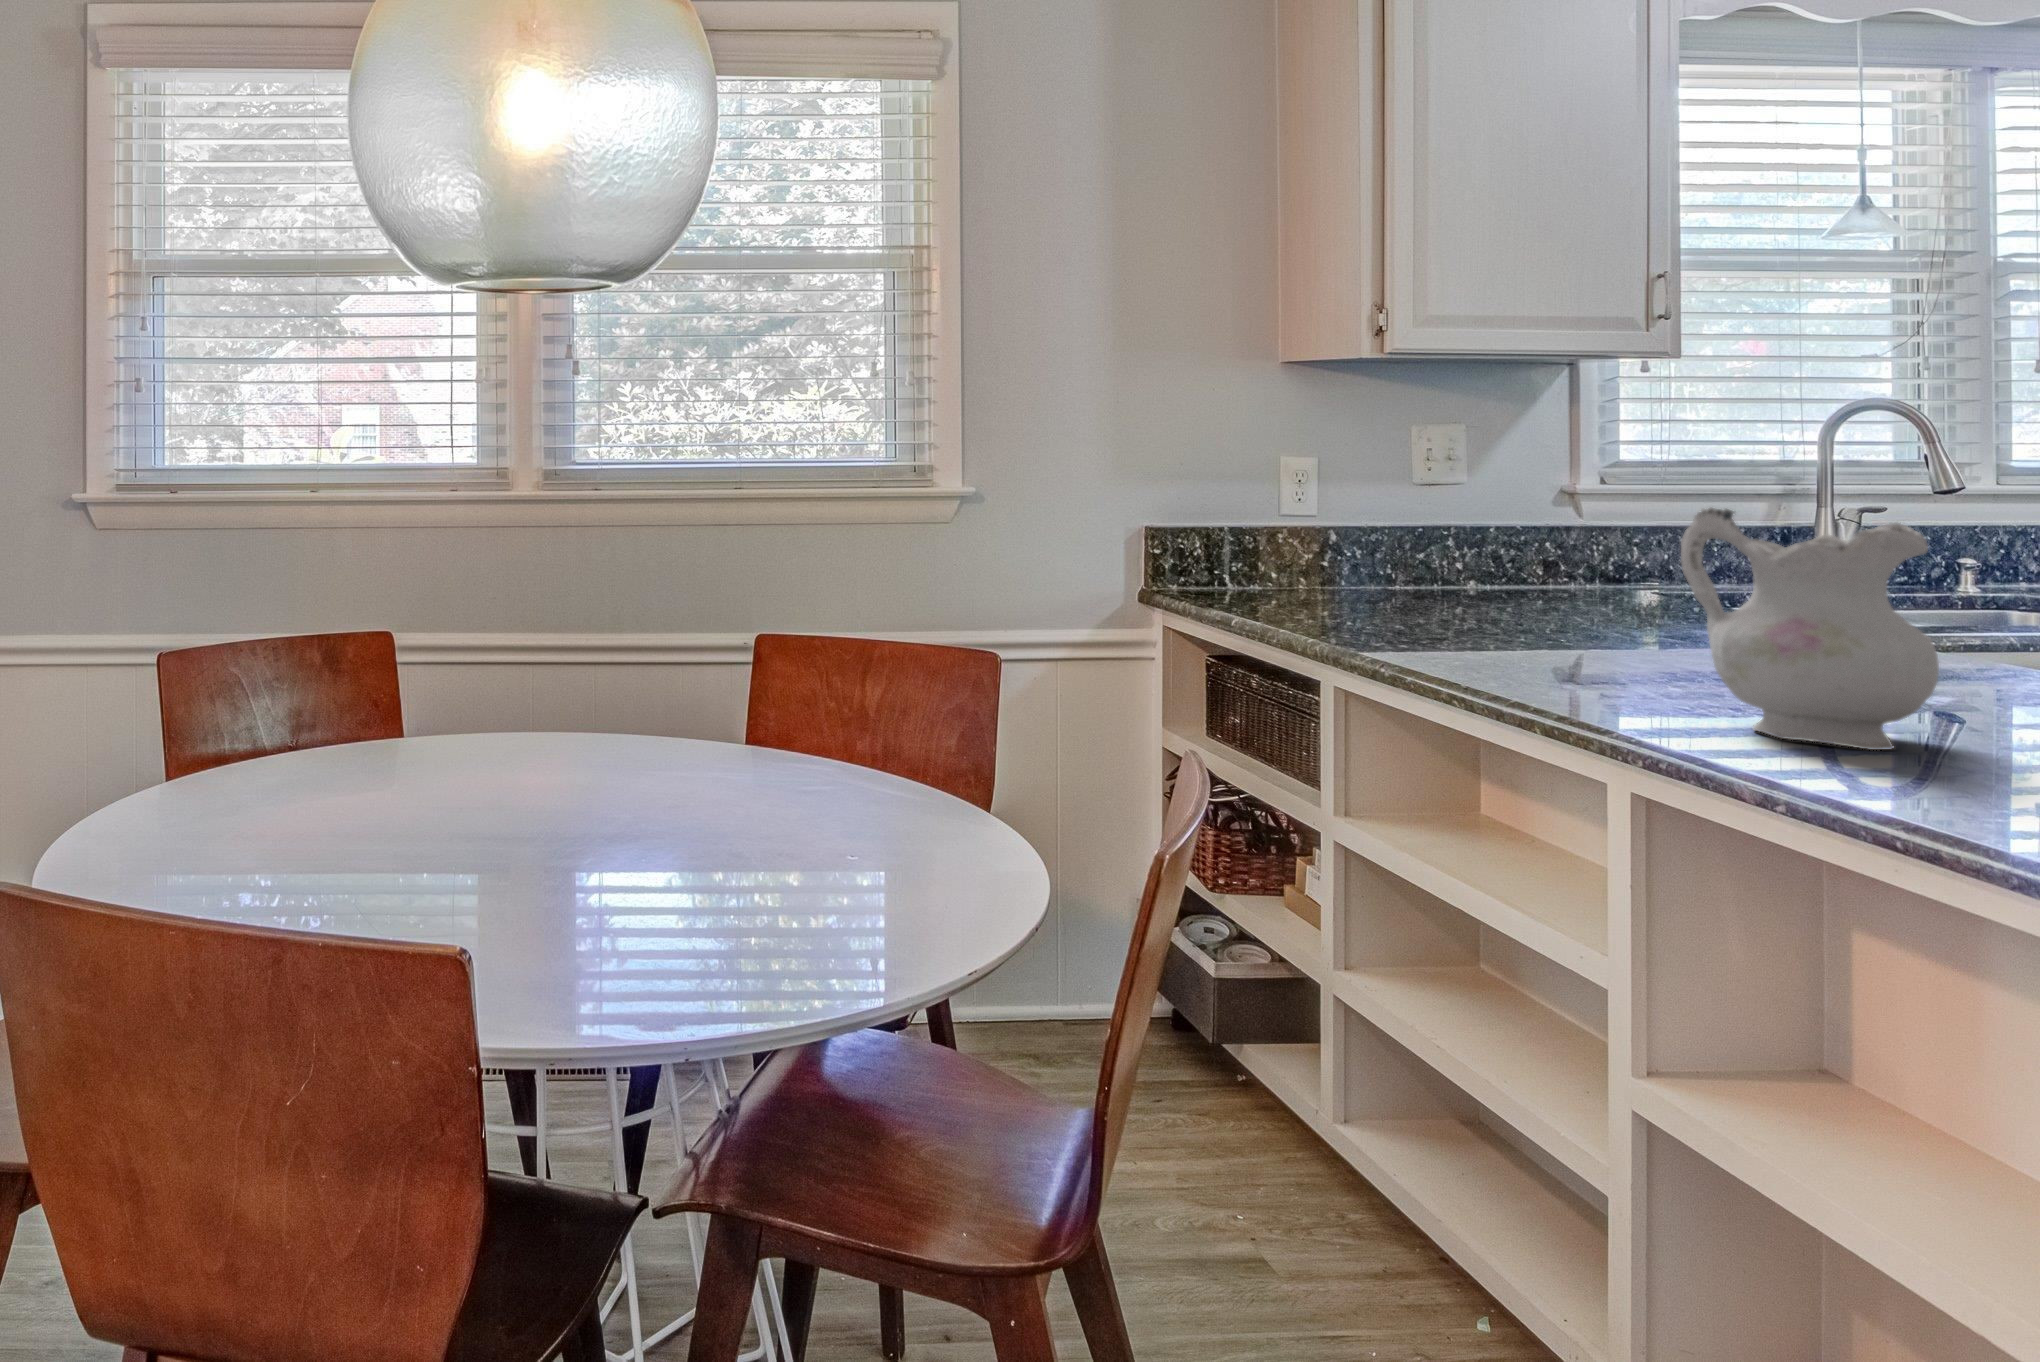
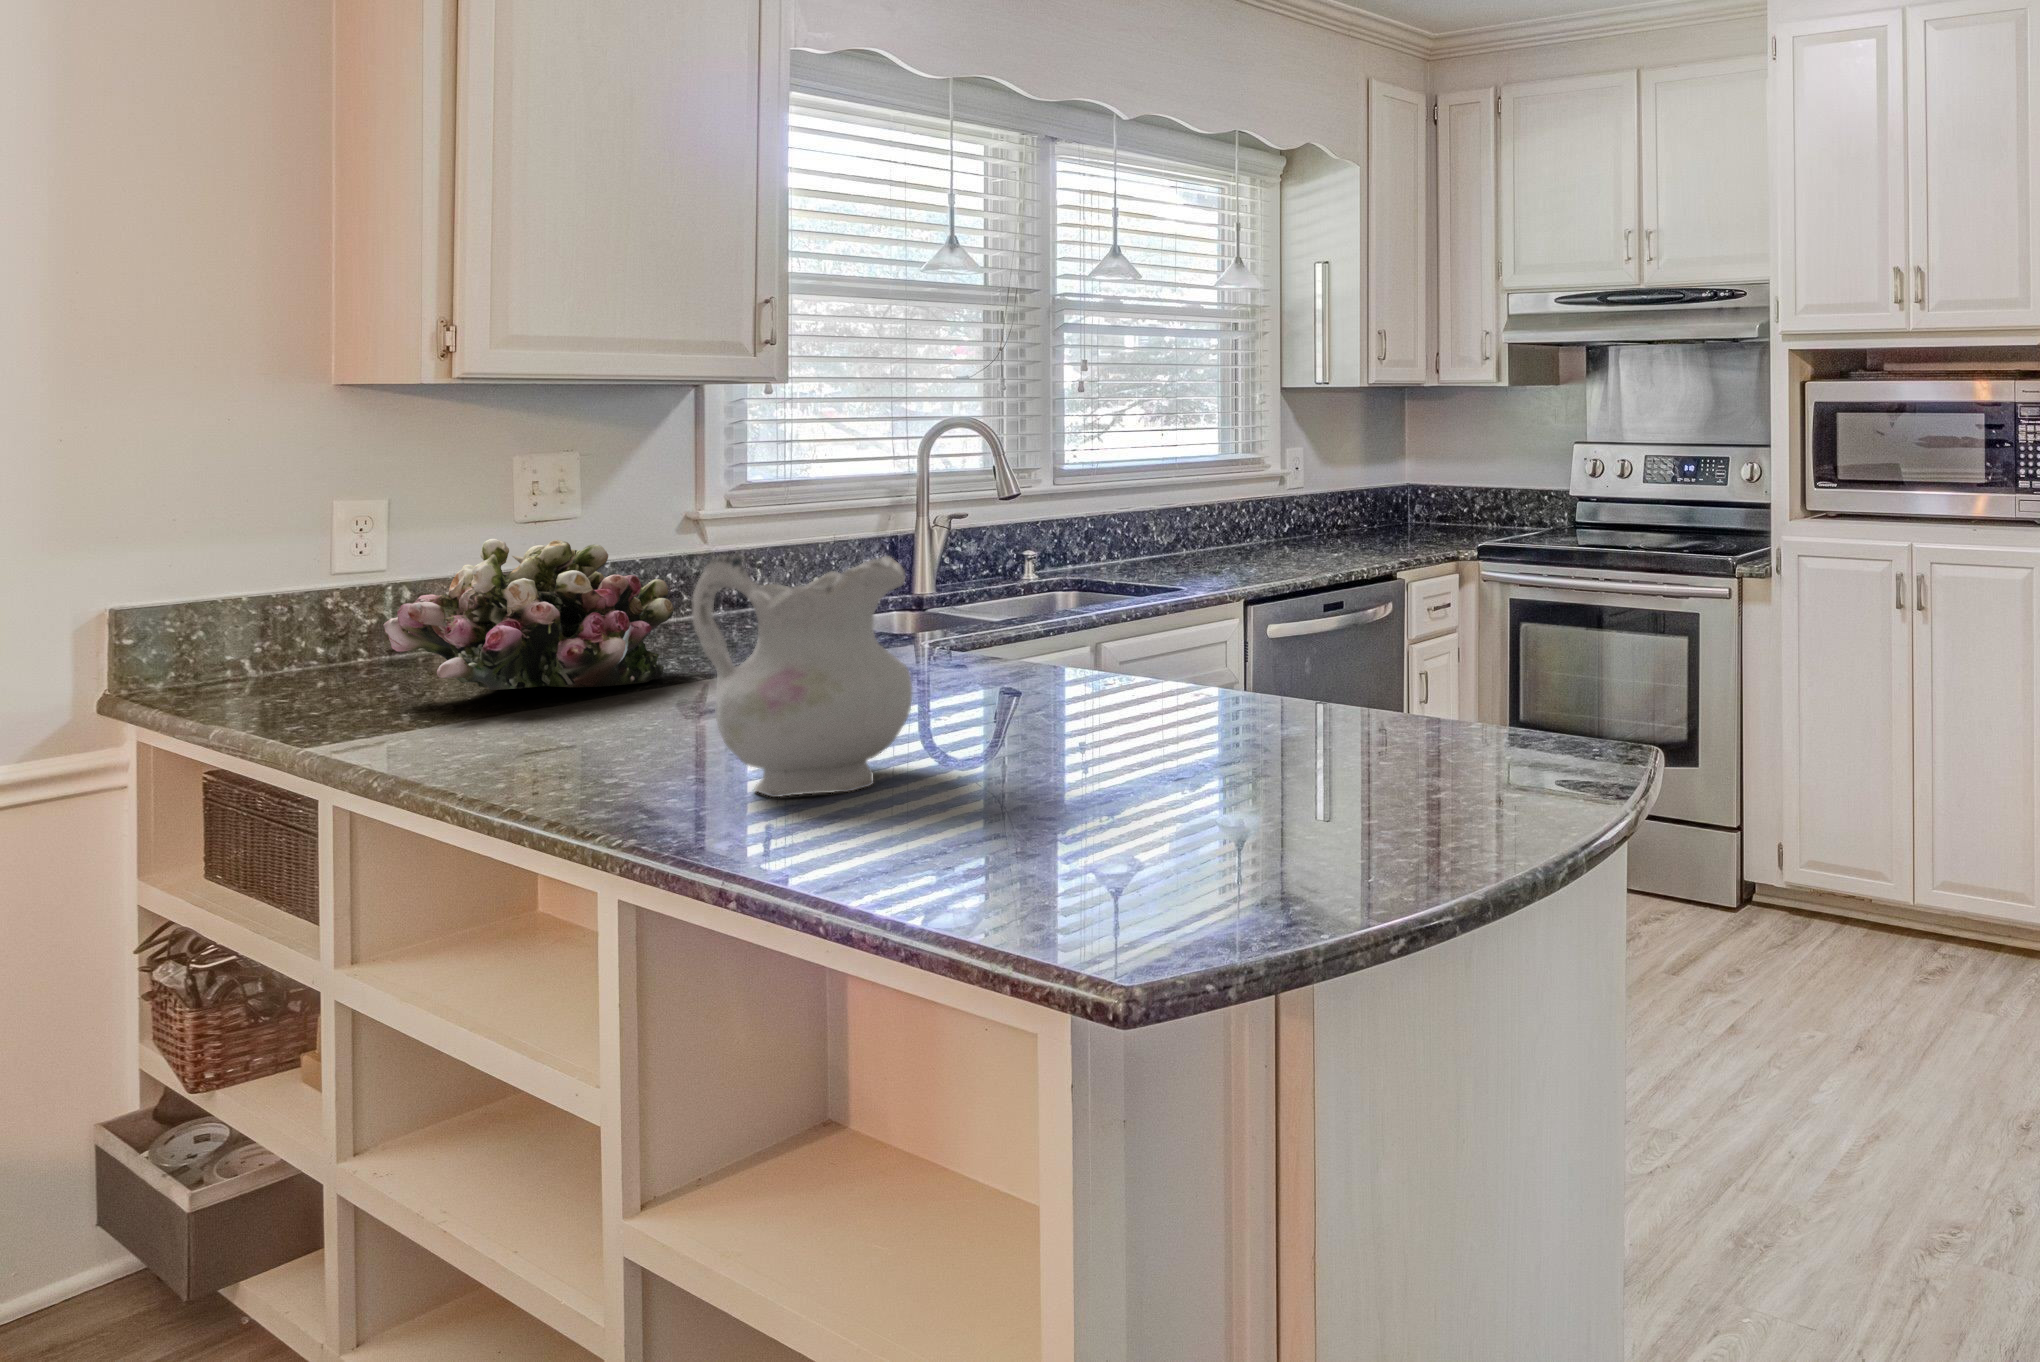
flower arrangement: none [1341,492,1585,632] -> present [384,539,674,690]

